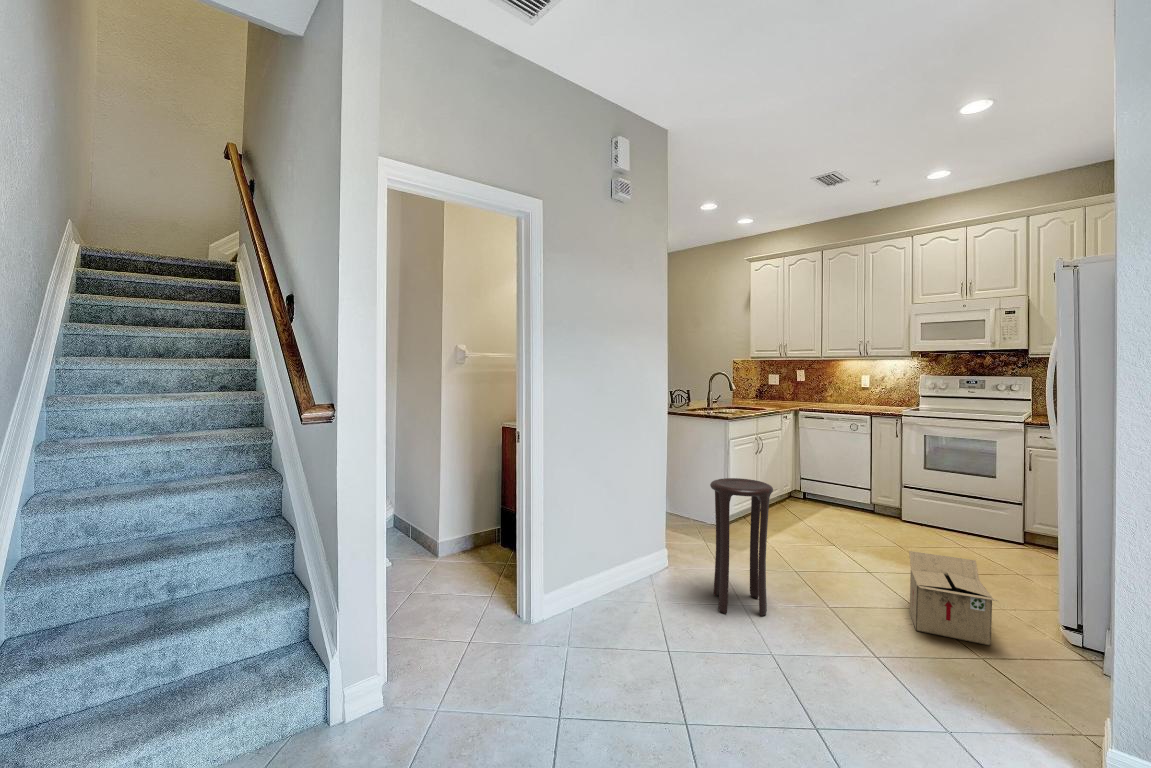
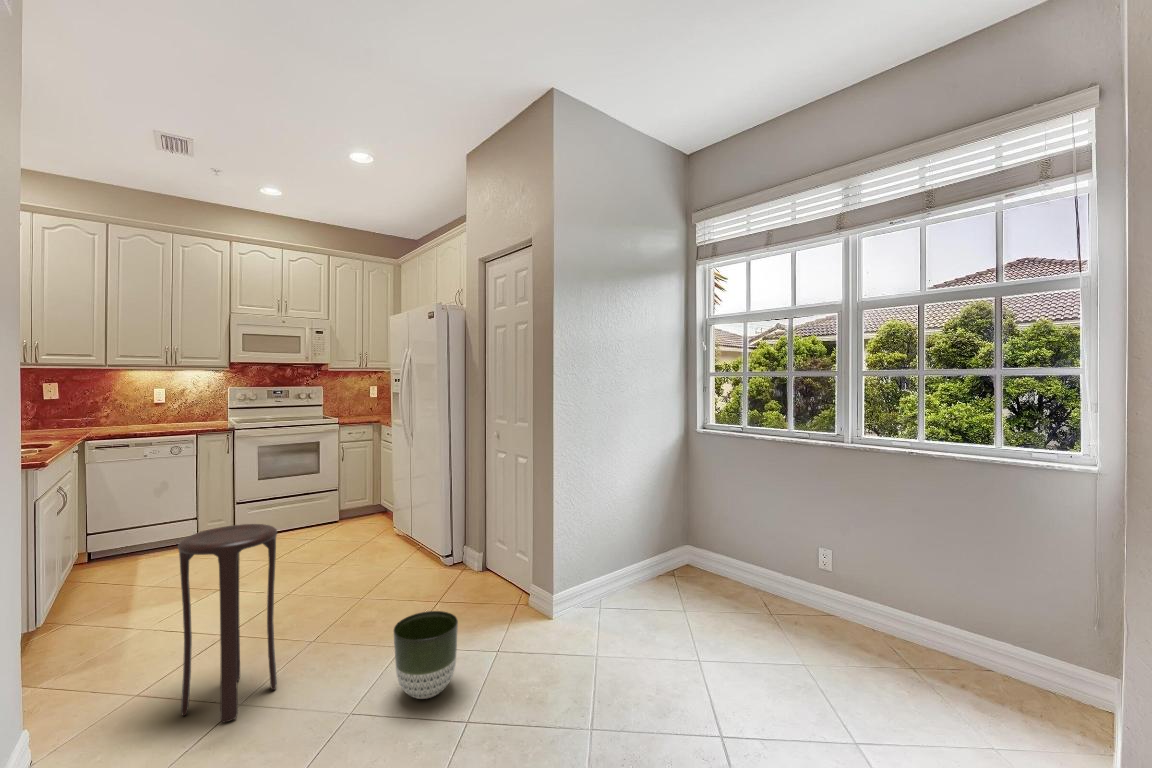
cardboard box: present [909,551,997,645] -> none [354,536,441,612]
planter: none [797,611,868,702] -> present [394,611,458,699]

